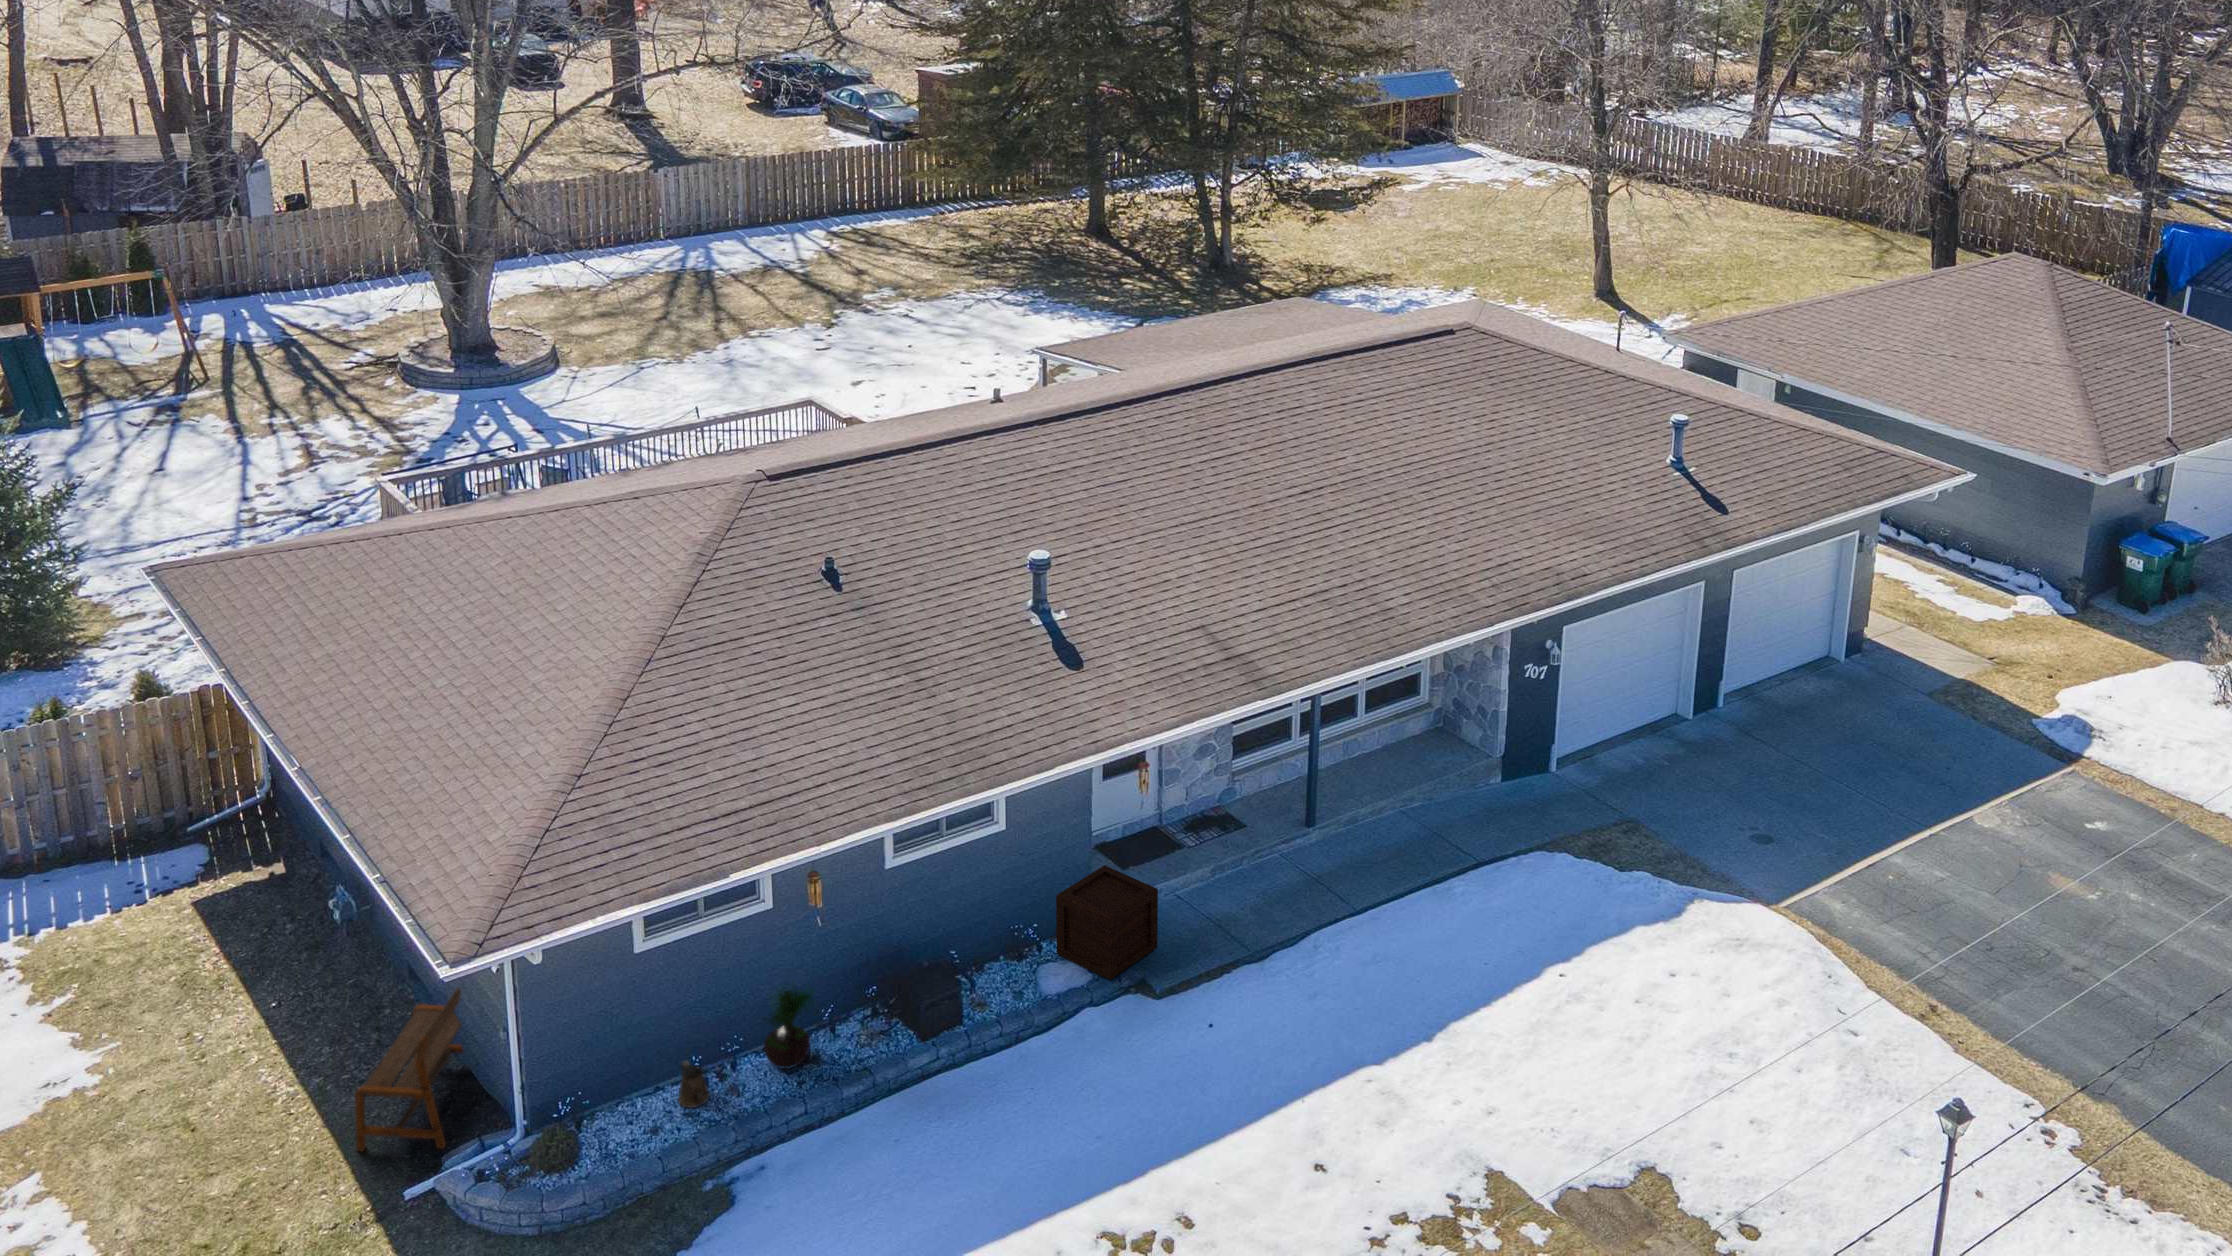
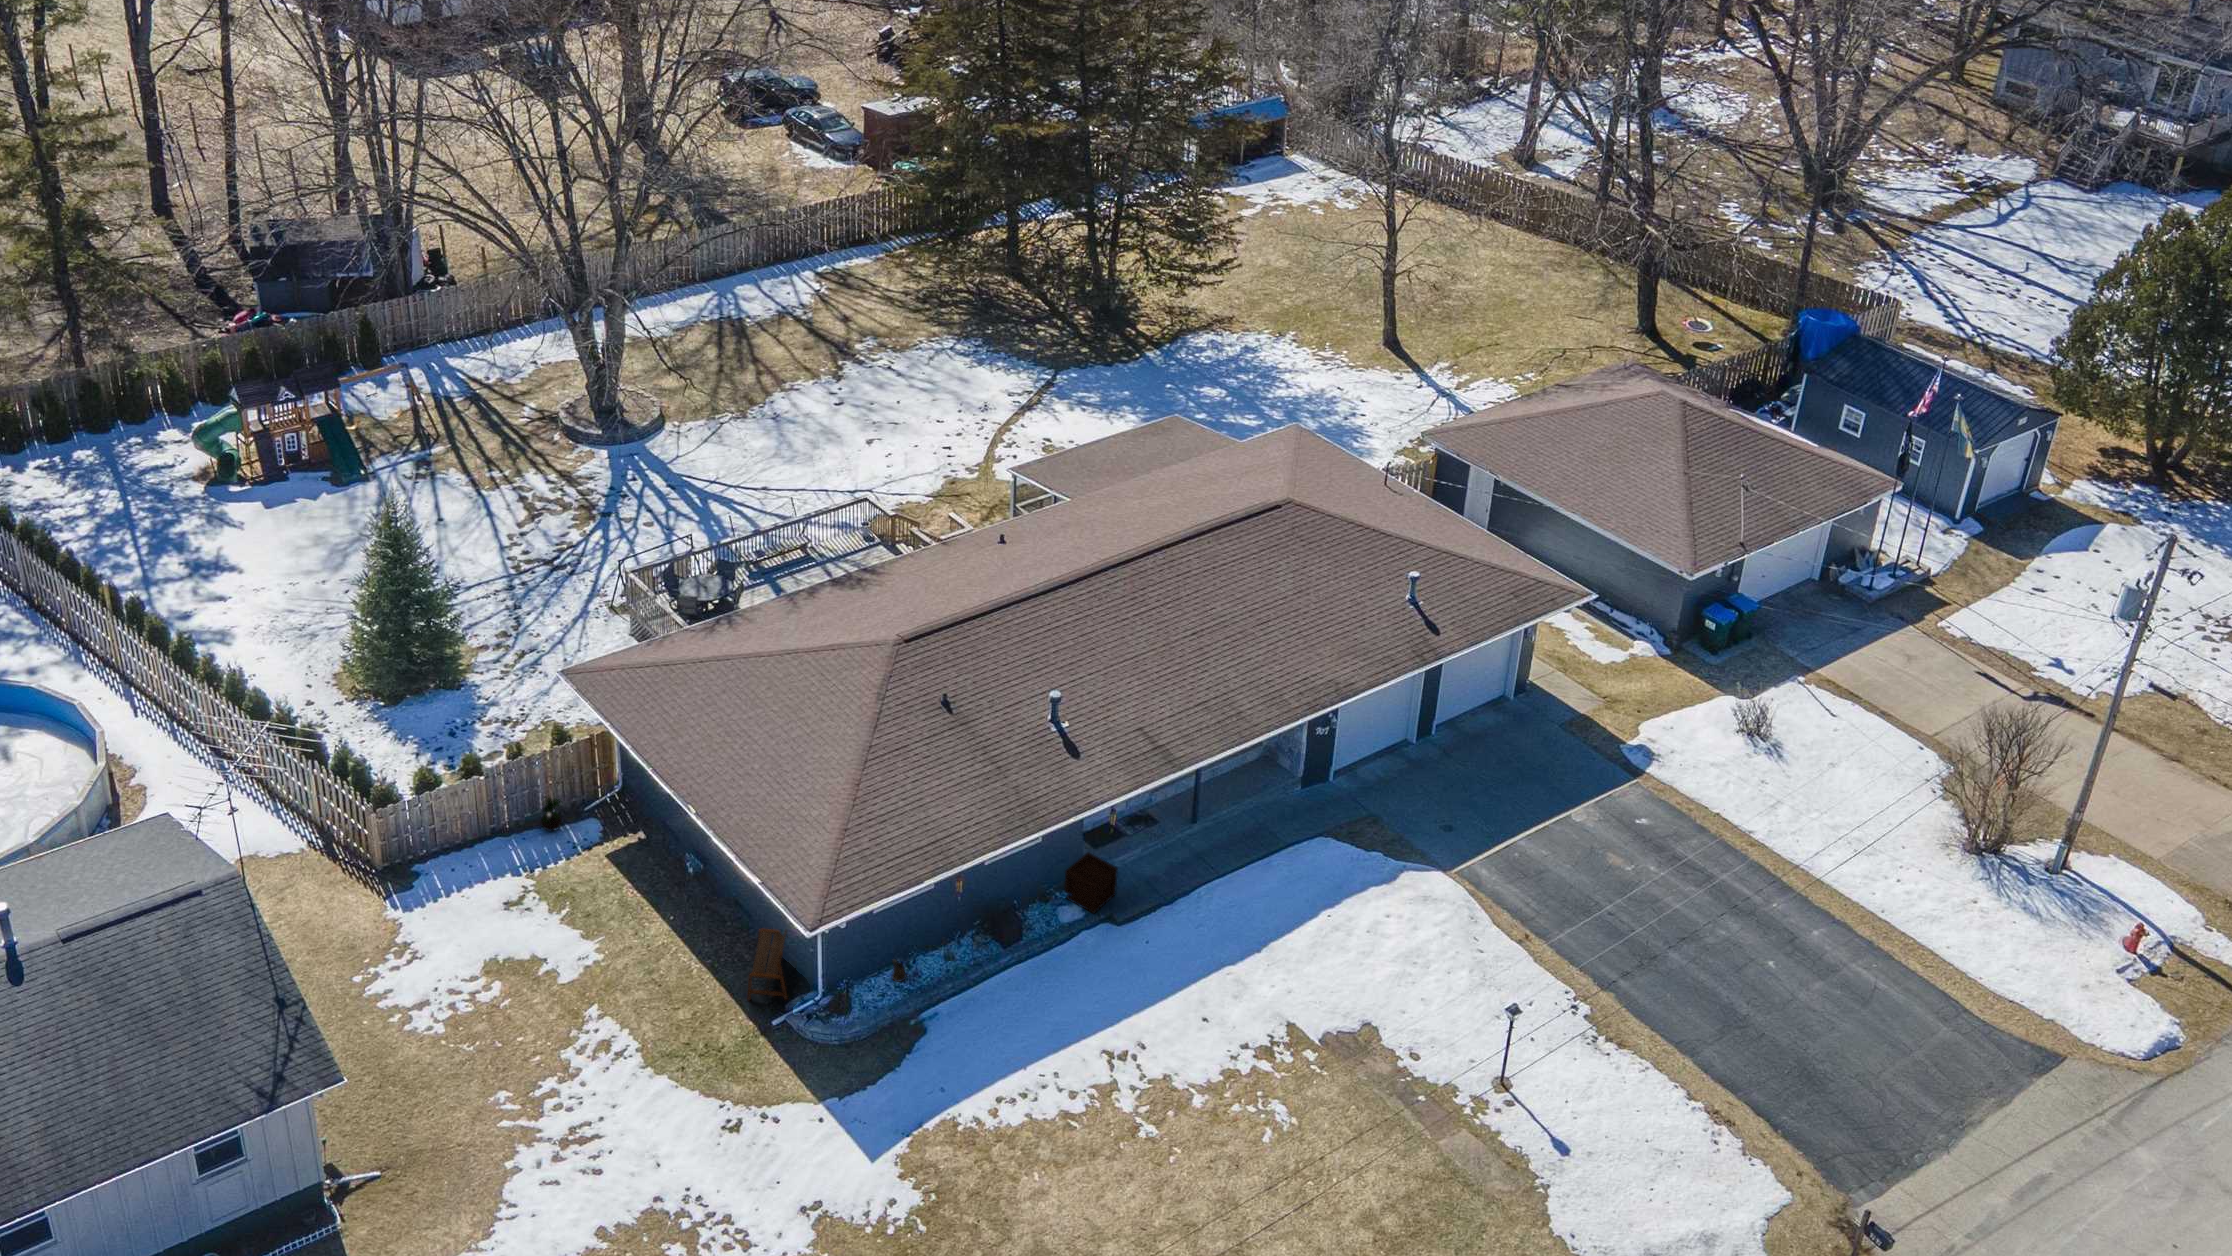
potted tree: present [764,983,818,1069] -> present [541,797,562,831]

